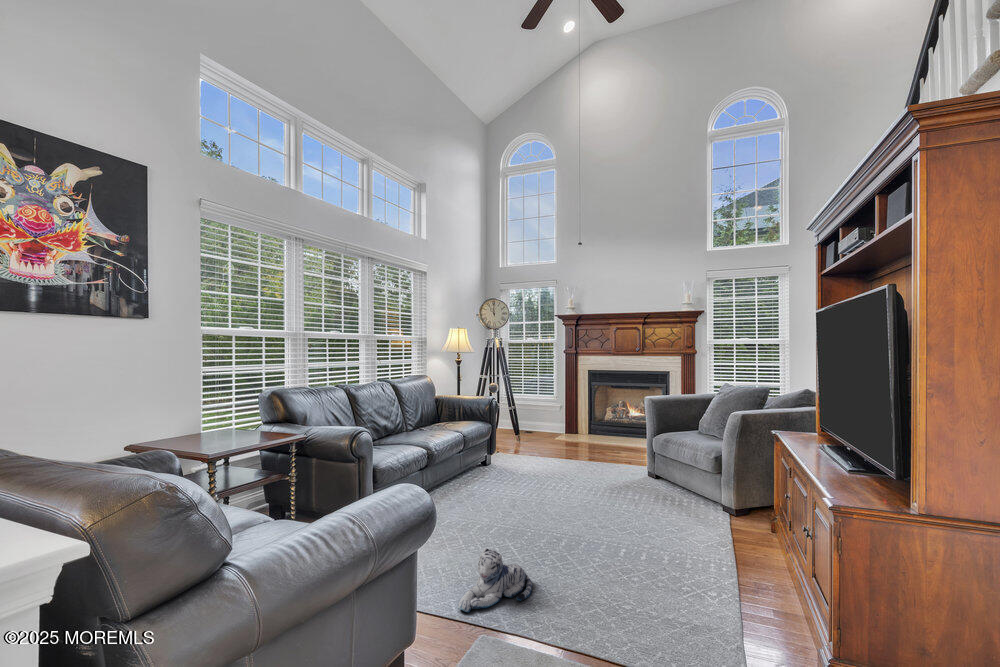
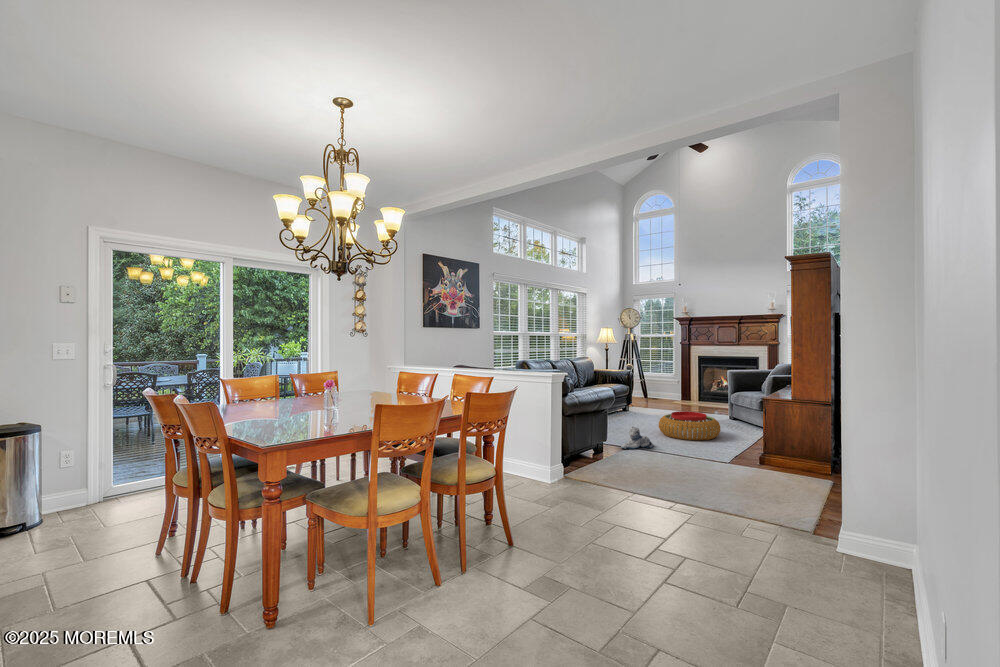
pouf: none [540,482,655,551] -> present [659,411,721,440]

